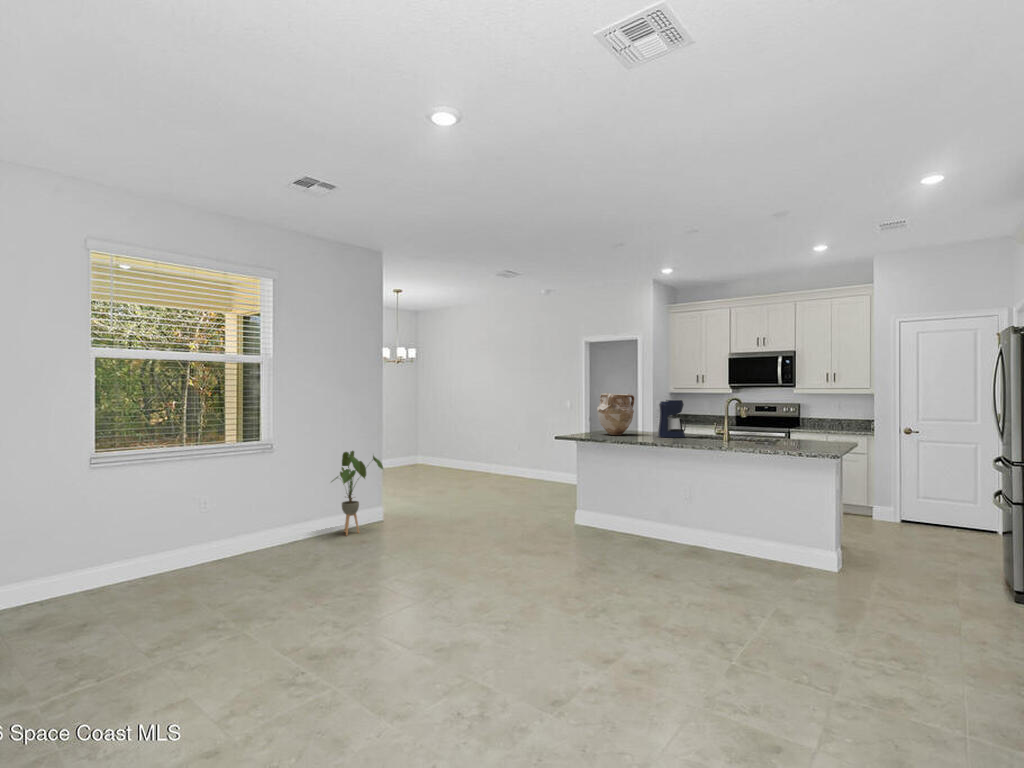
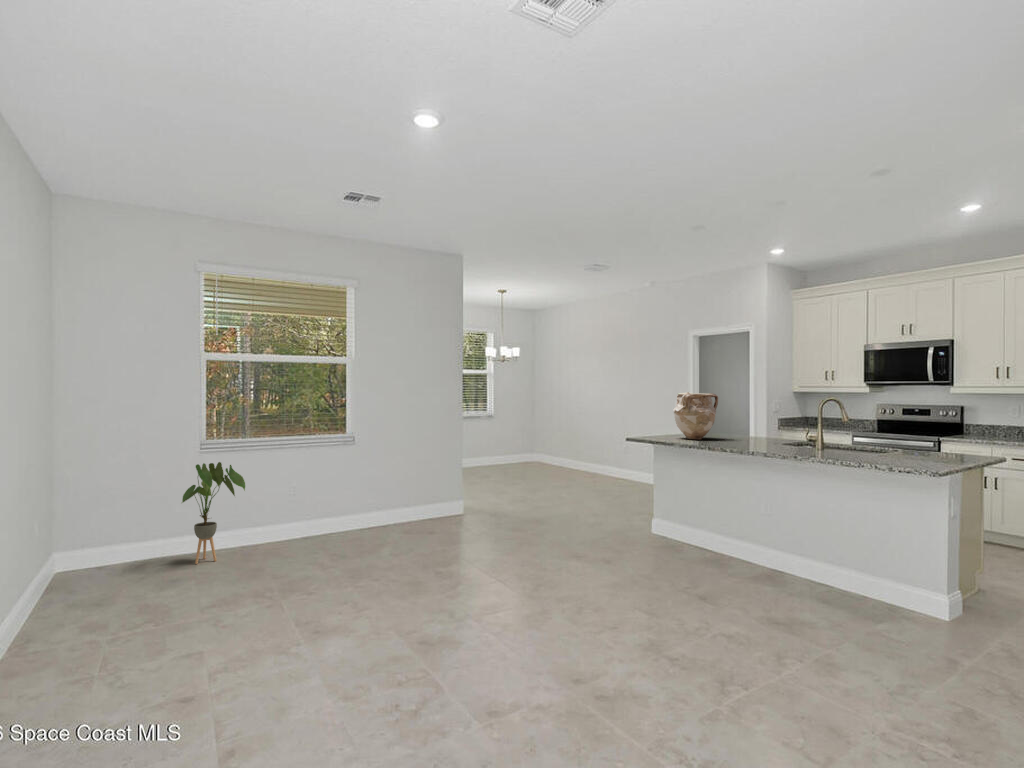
coffee maker: present [658,400,686,438] -> none [741,400,776,444]
house plant: present [332,451,383,535] -> present [182,462,245,564]

